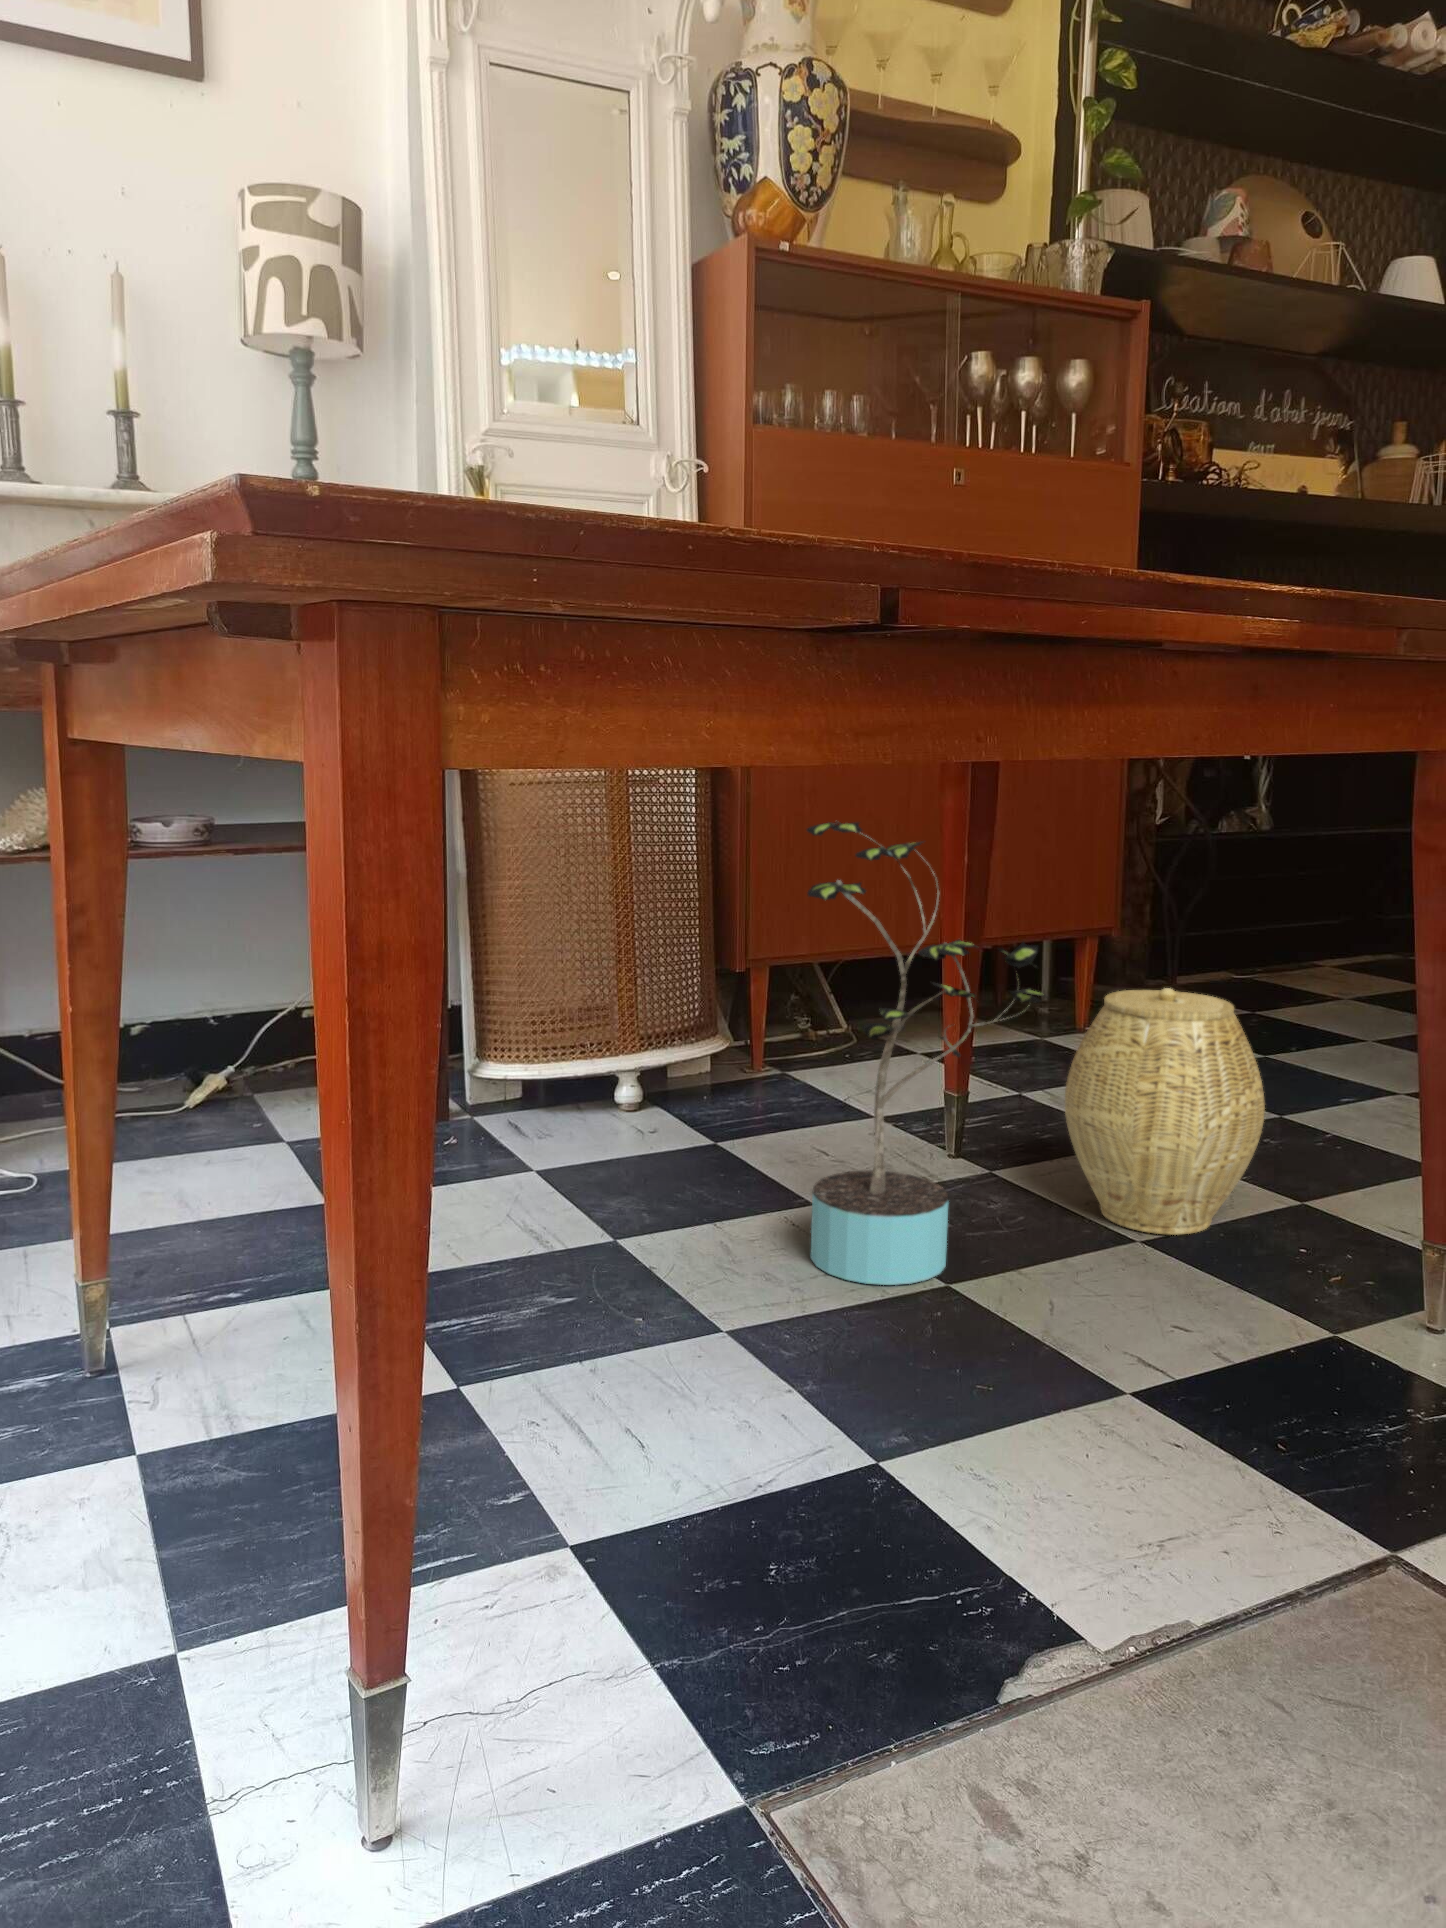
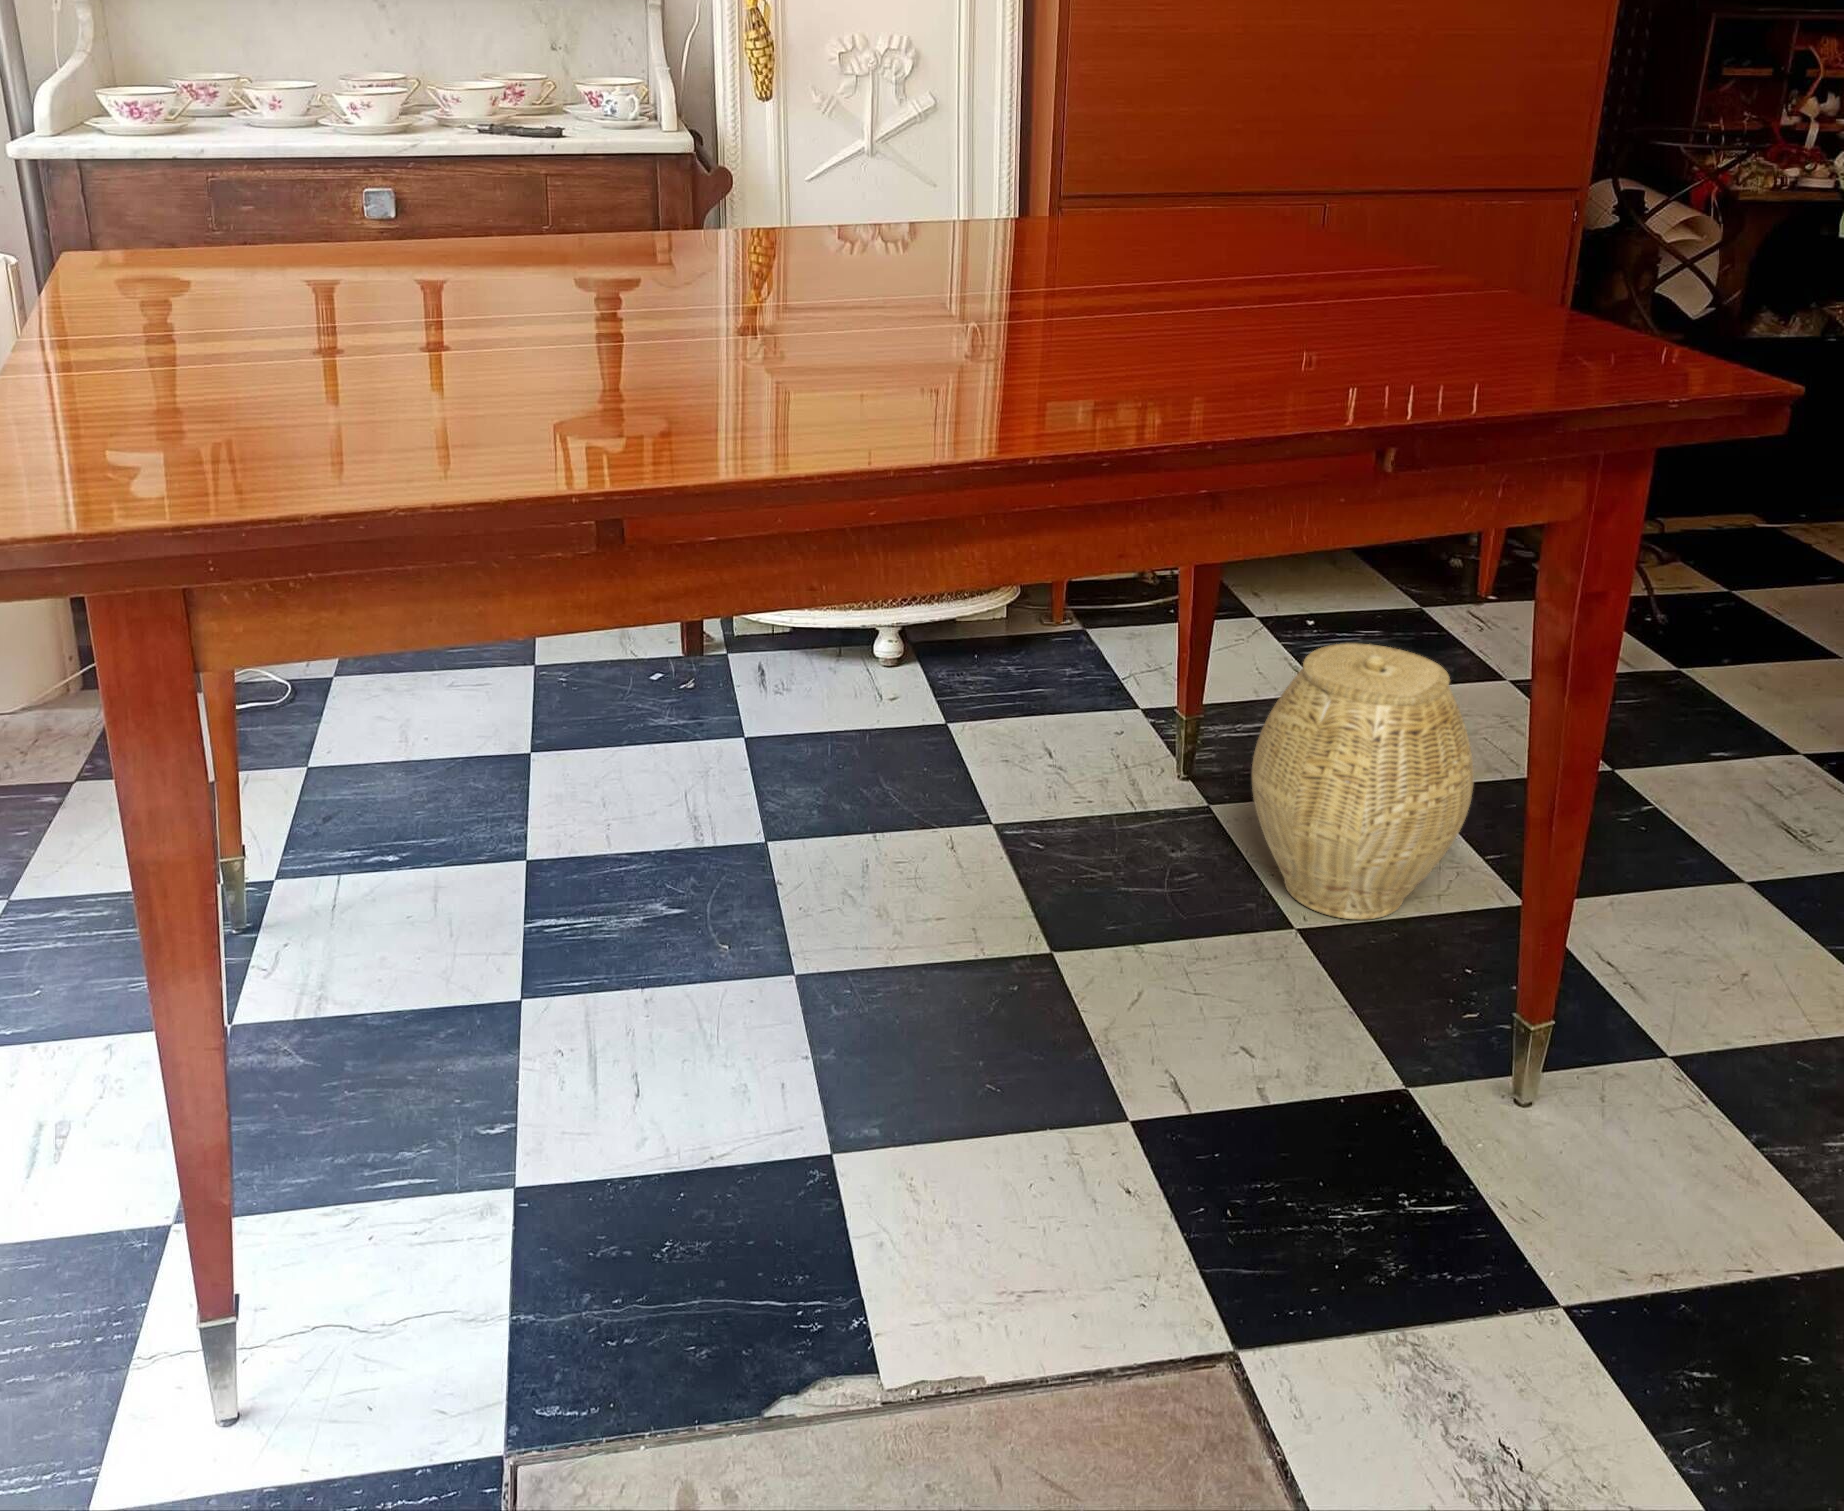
potted plant: present [807,822,1043,1285] -> none [898,457,1186,942]

